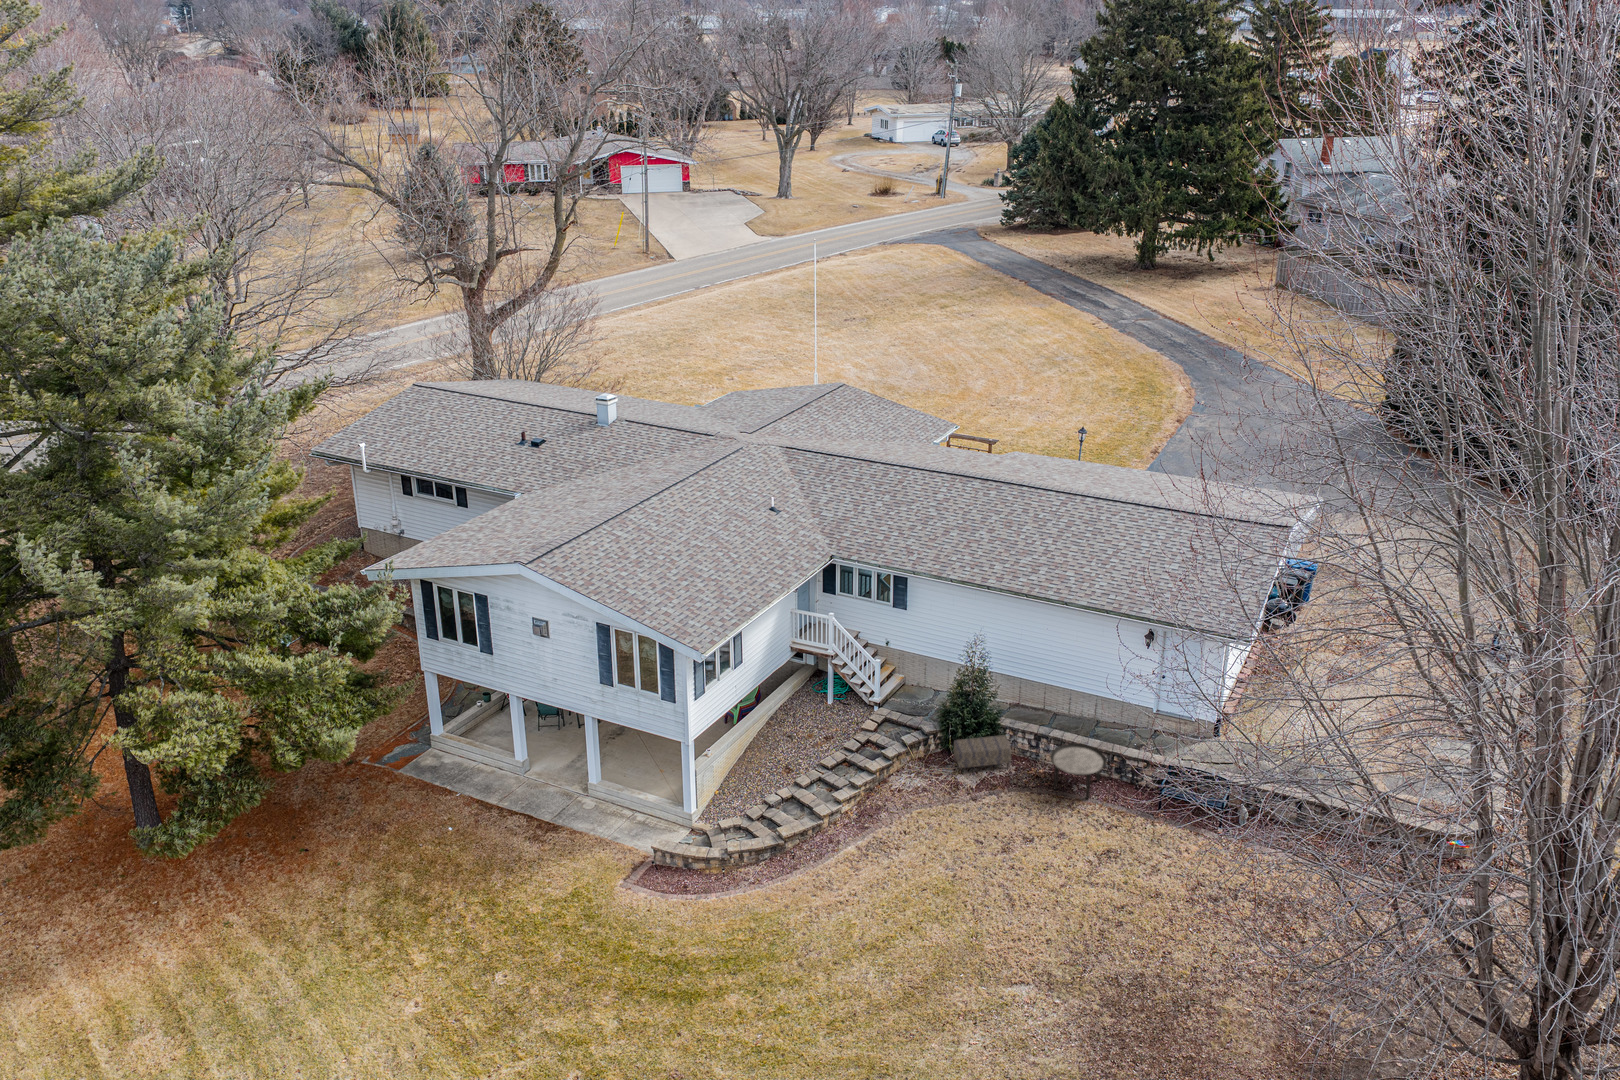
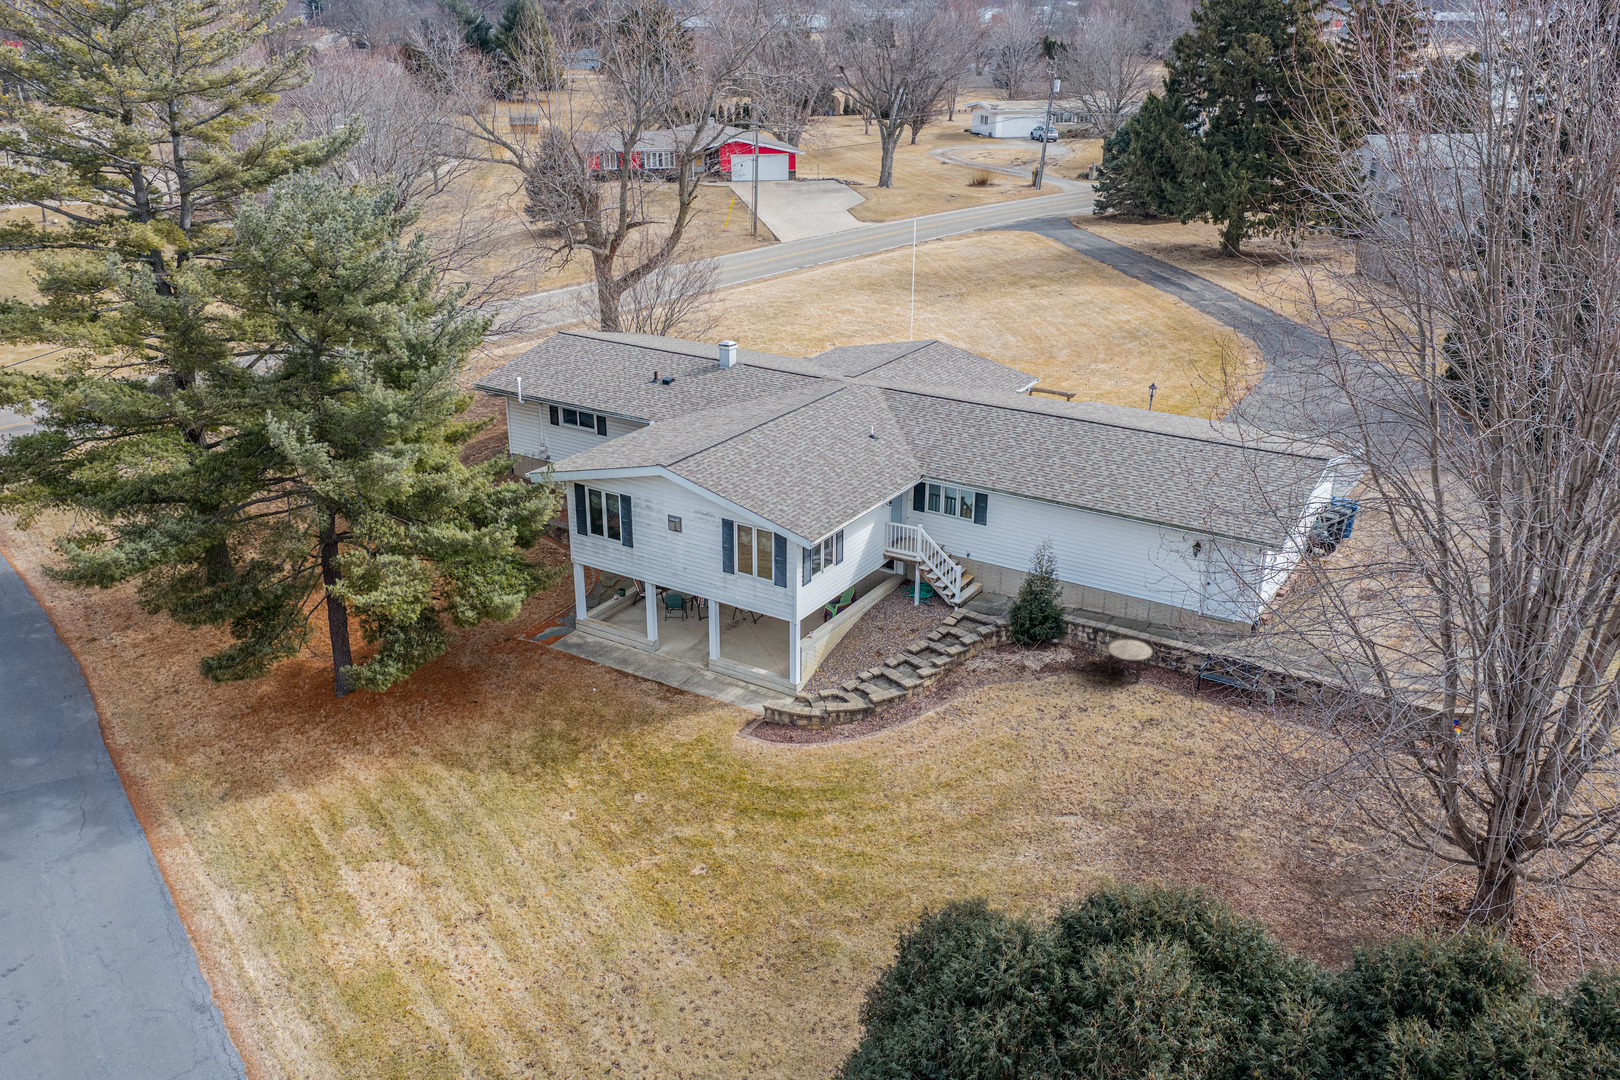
bench: present [954,735,1011,773] -> none [1022,629,1072,661]

